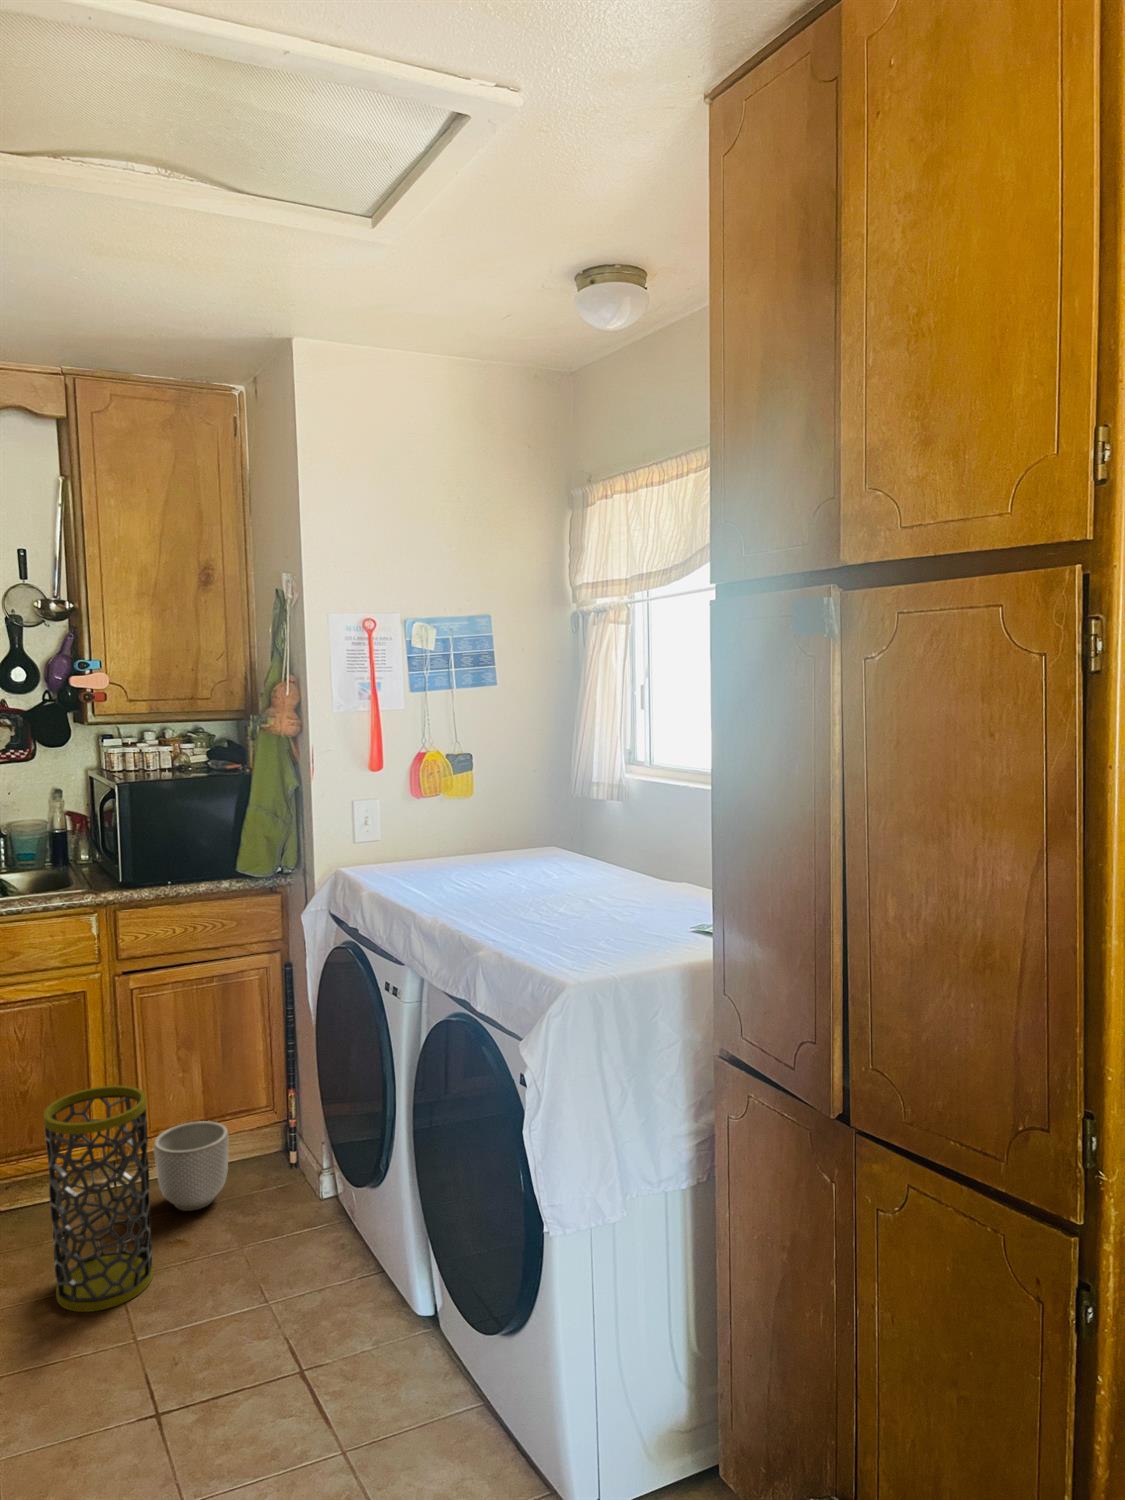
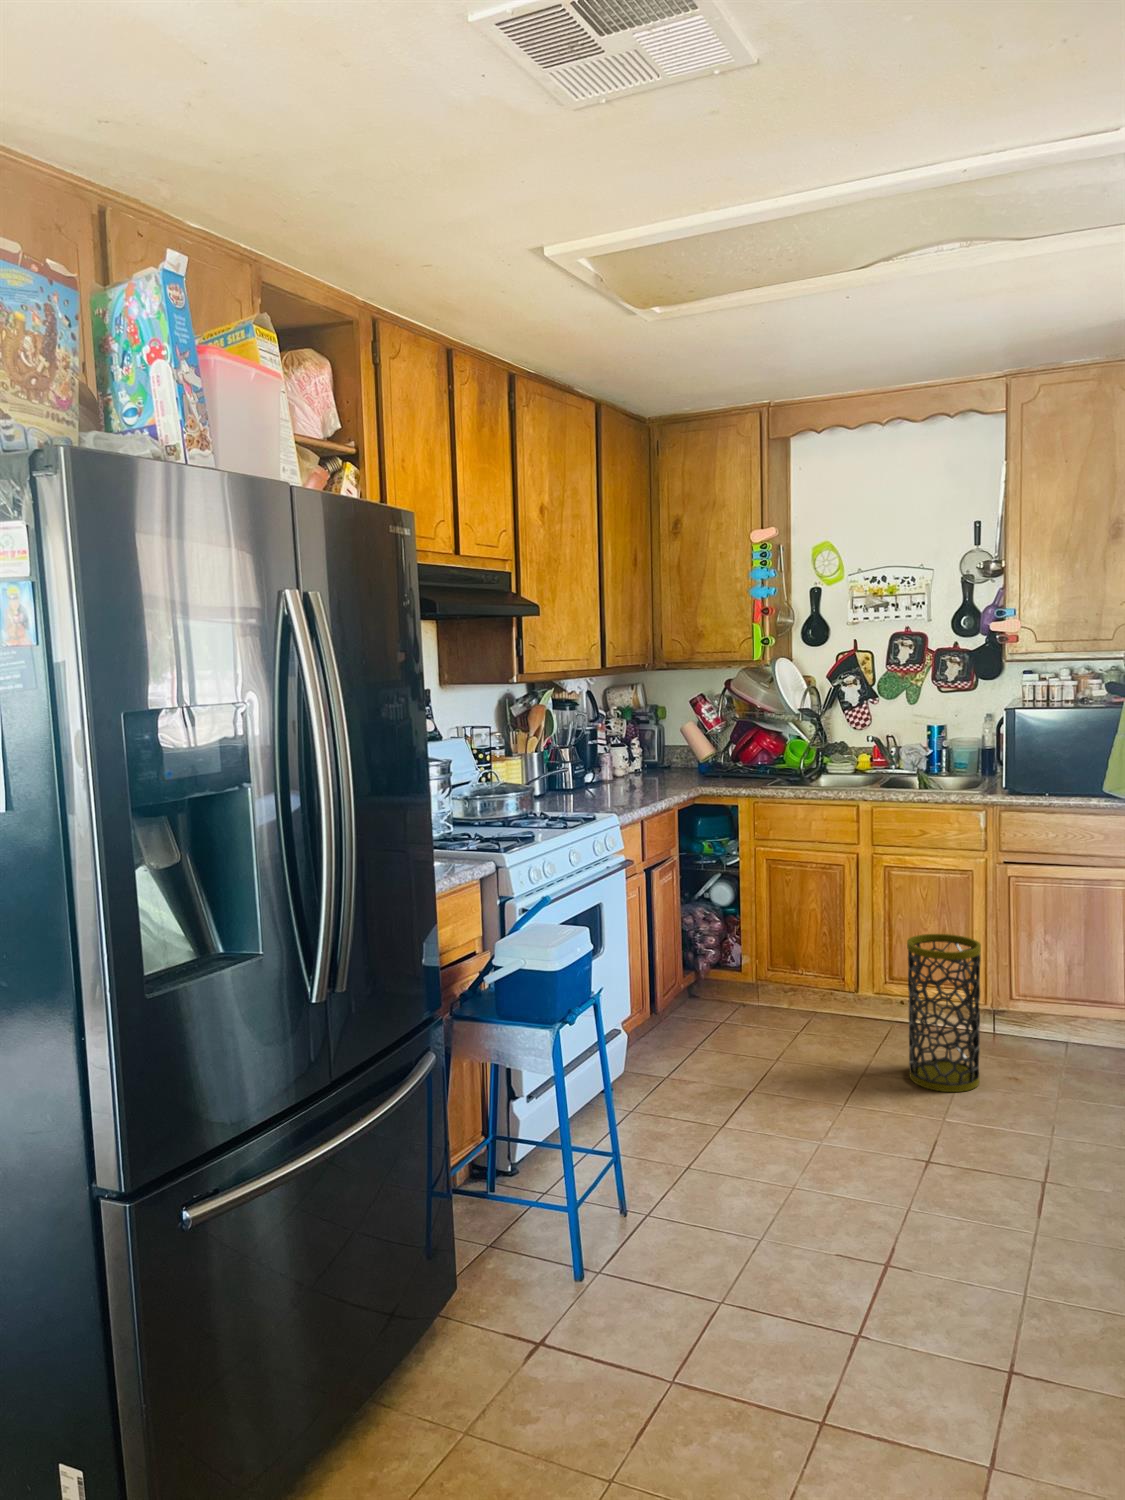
planter: present [154,1121,229,1211] -> none [1010,996,1073,1065]

